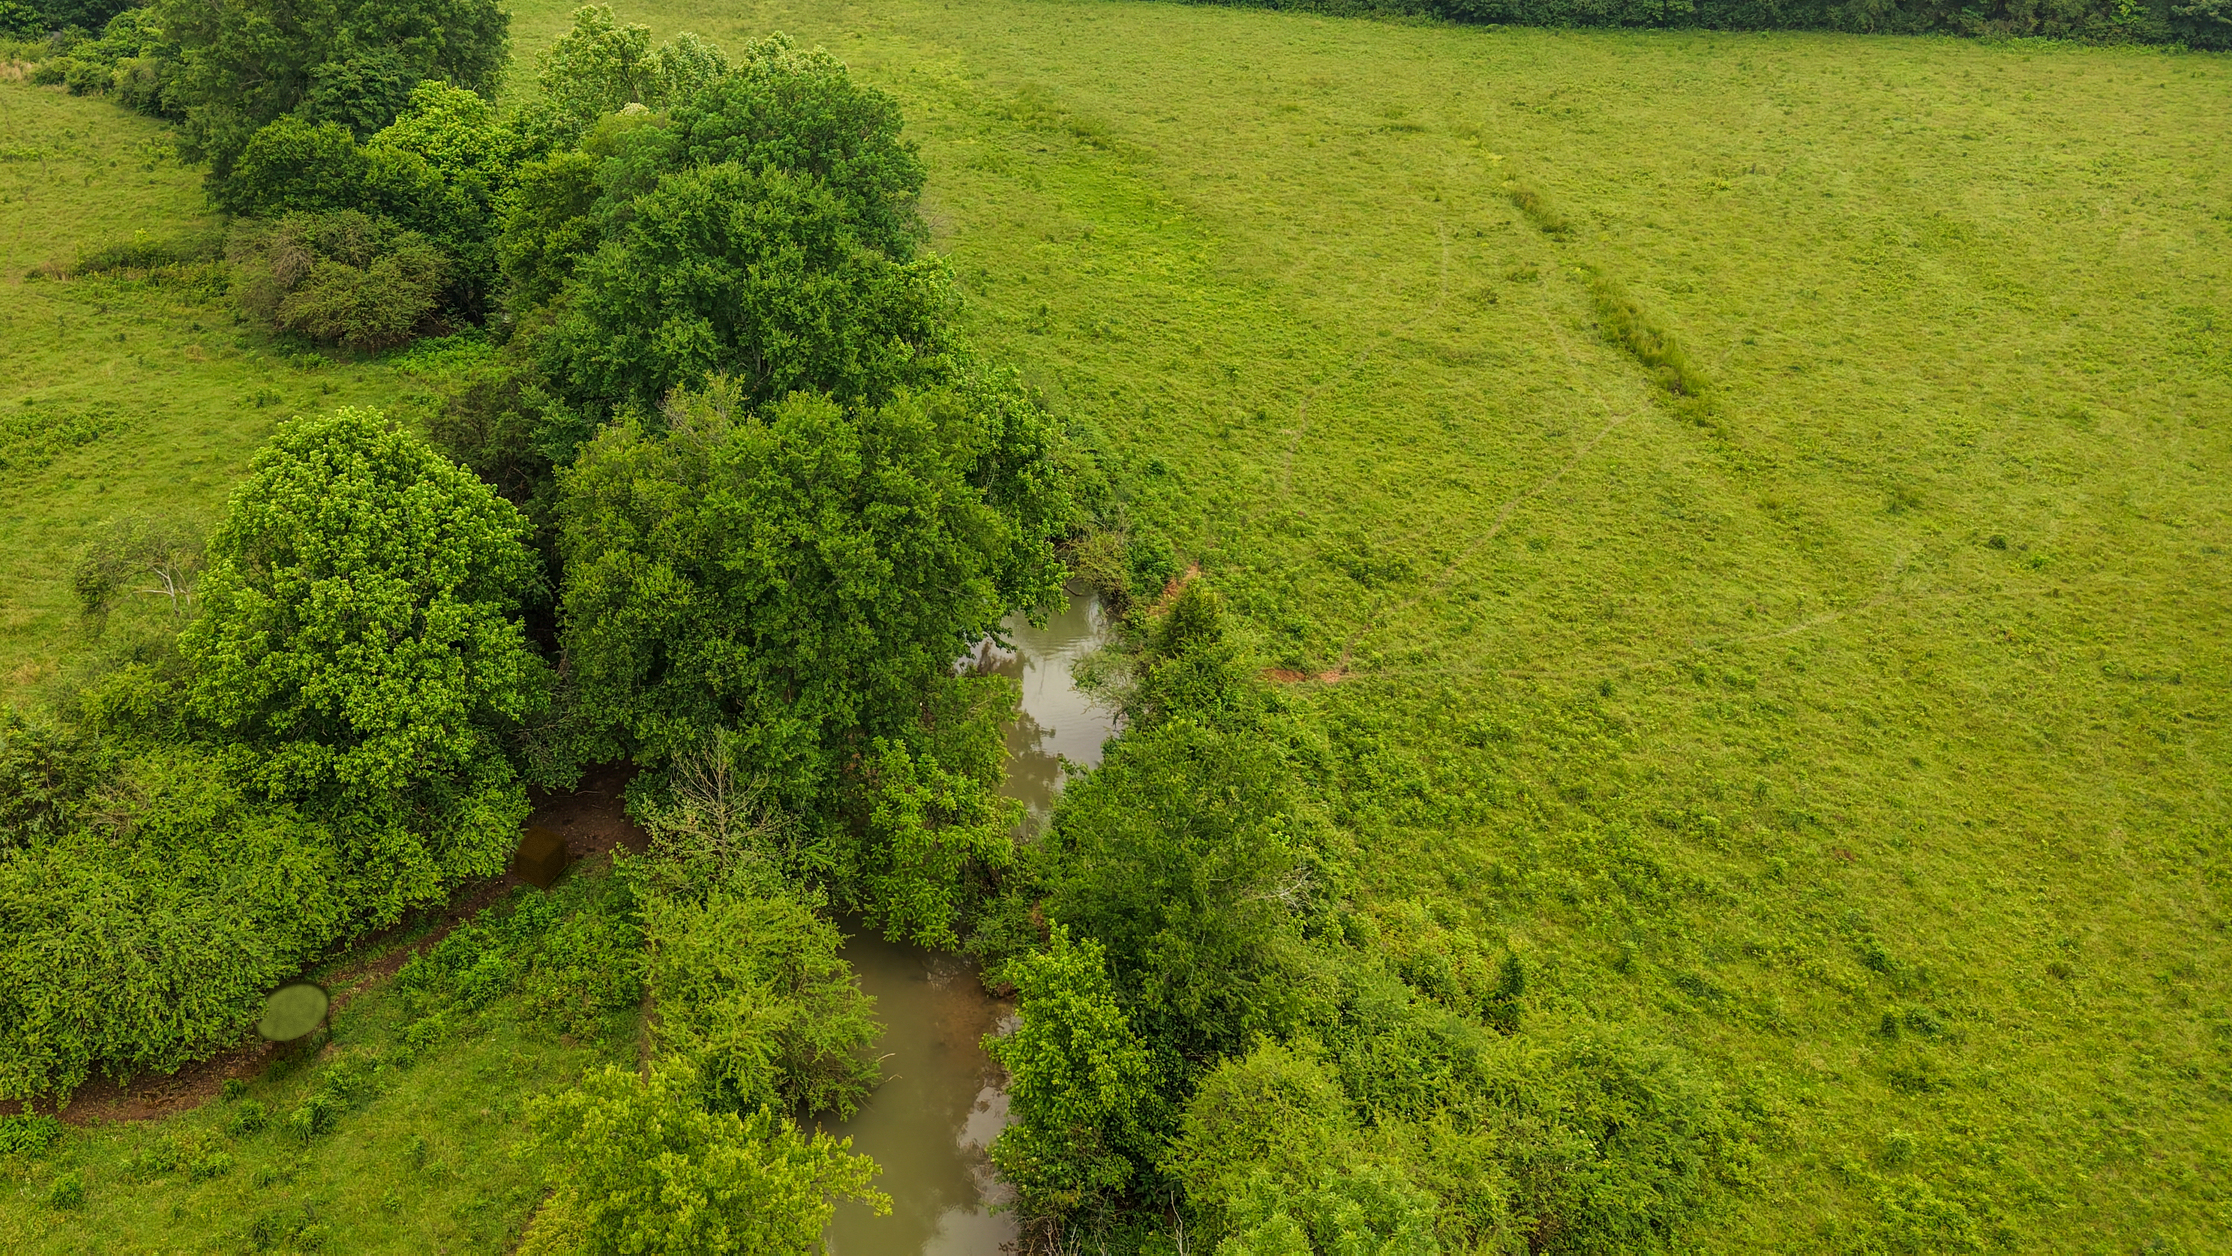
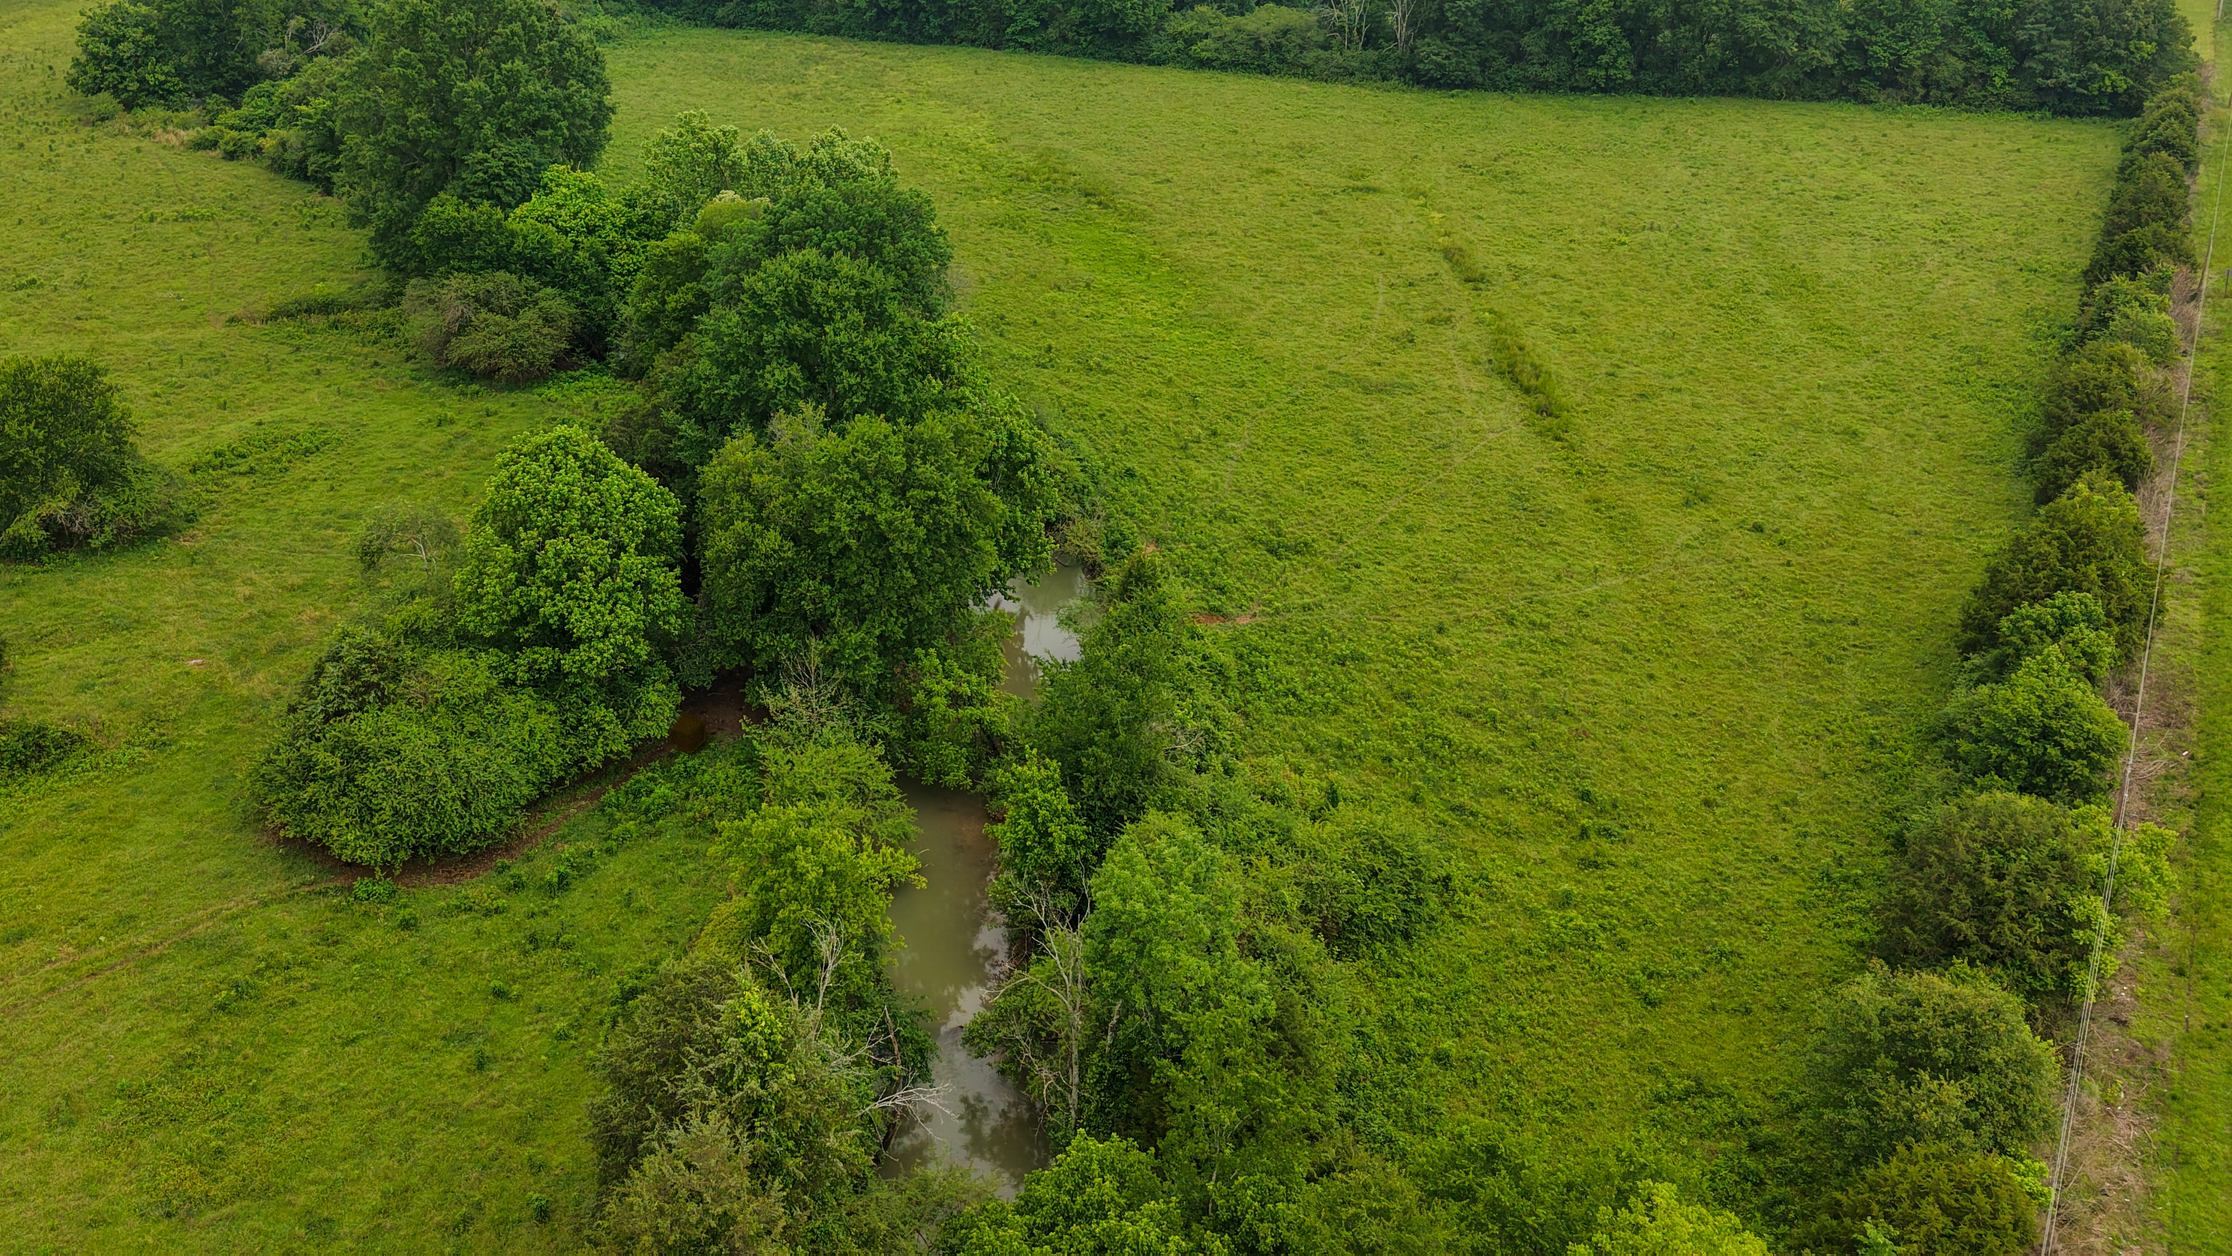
round table: present [253,980,333,1068] -> none [512,801,562,855]

